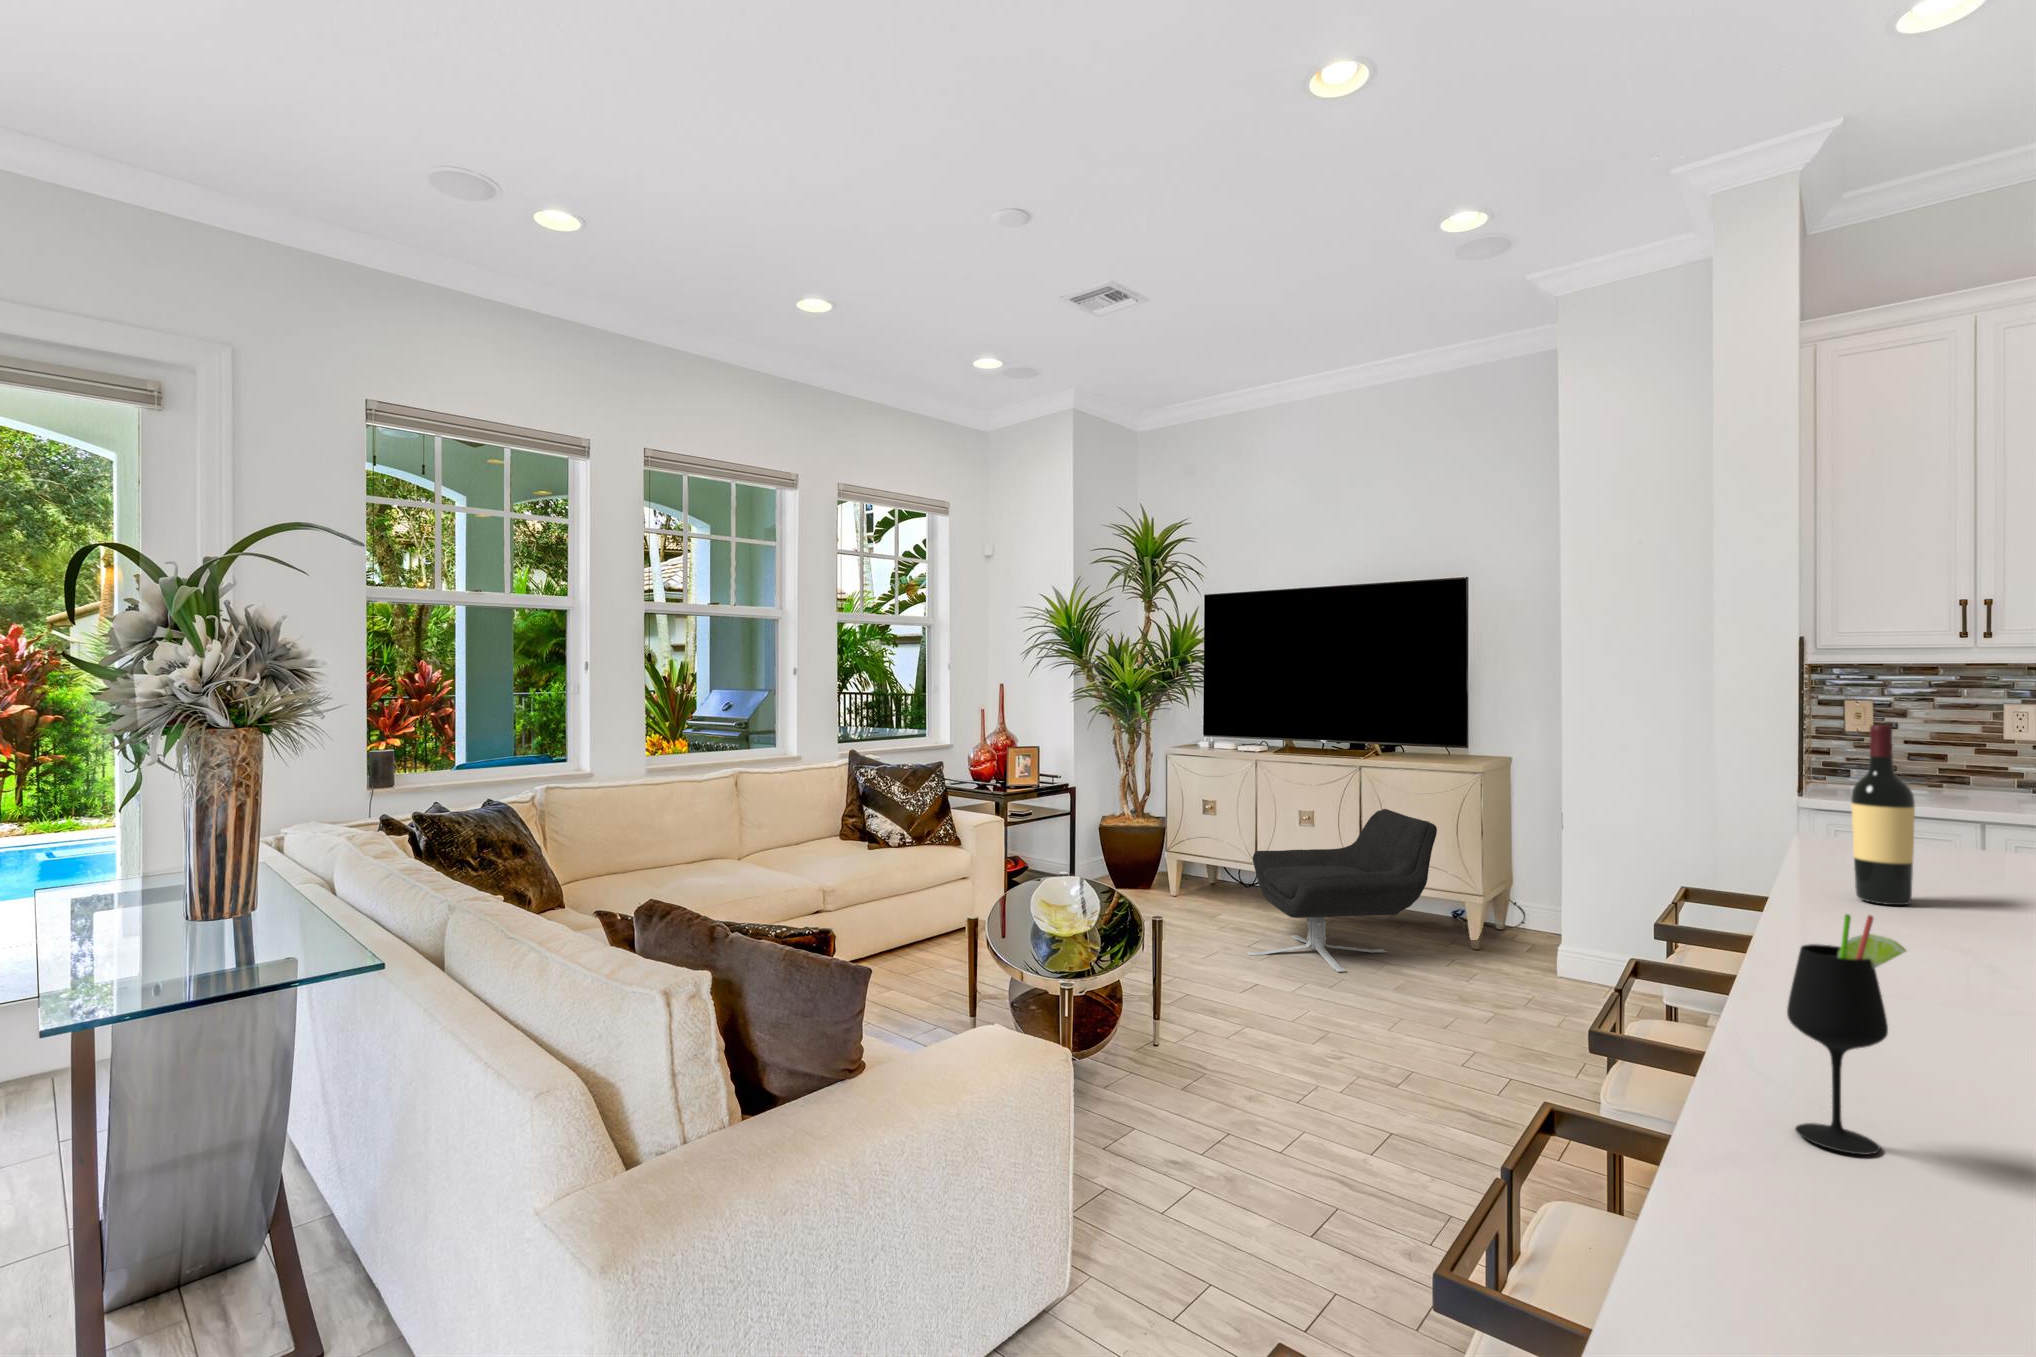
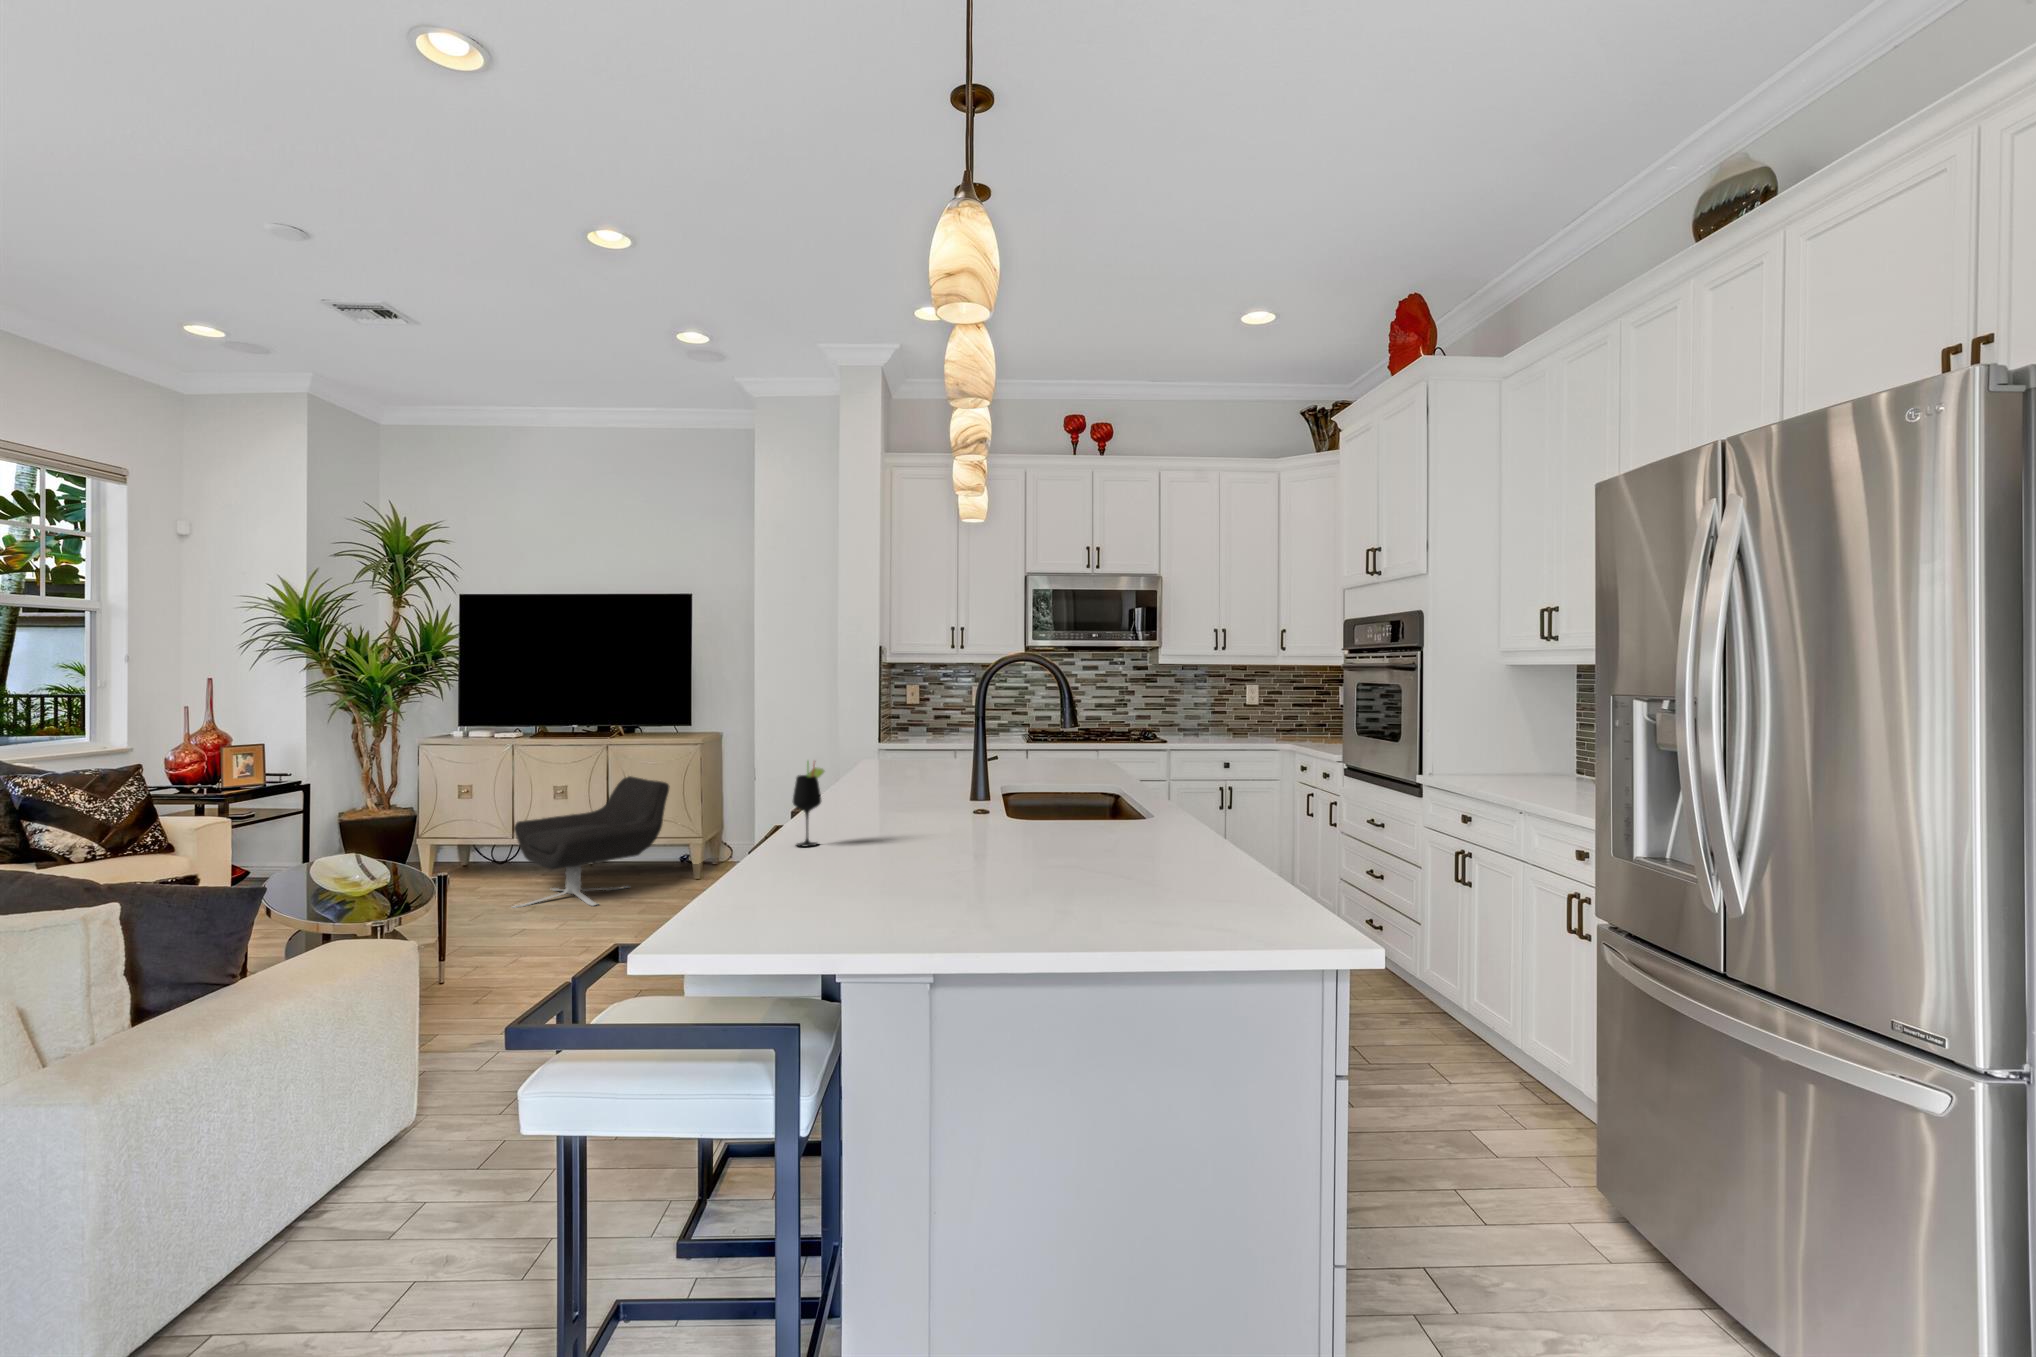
wine bottle: present [1851,725,1915,905] -> none [865,696,888,782]

